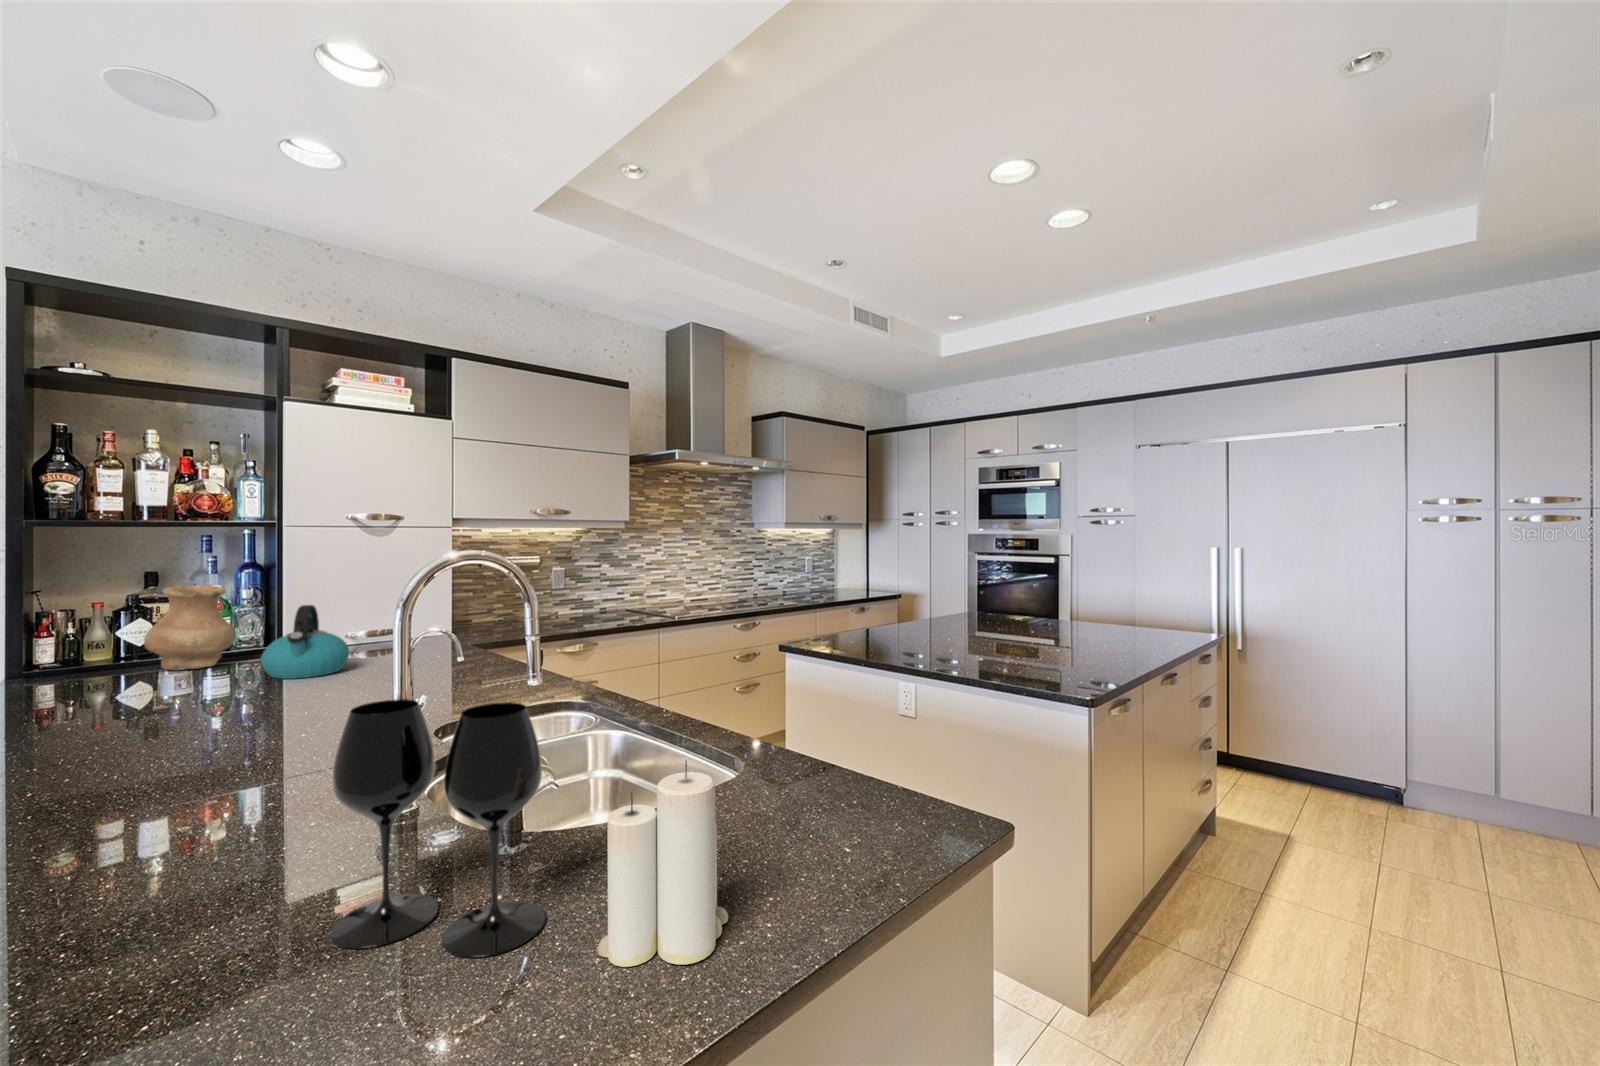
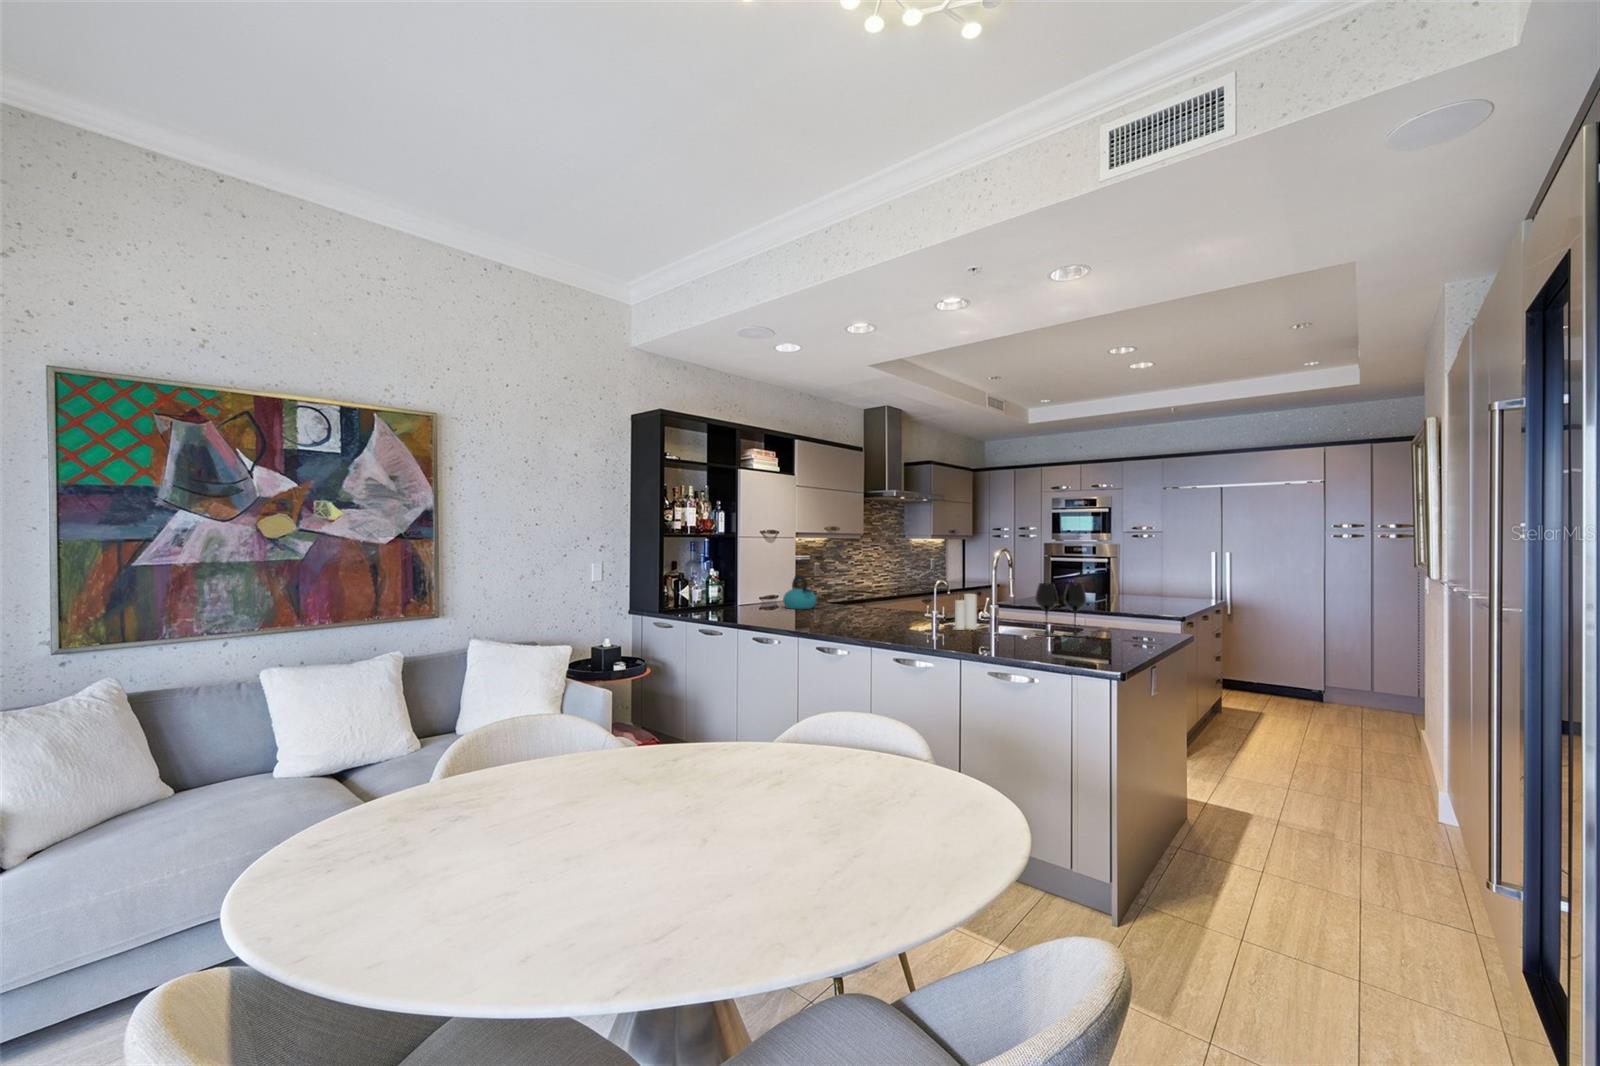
vase: present [144,585,235,670] -> none [717,567,749,607]
candle: present [598,760,728,967] -> present [953,594,977,630]

